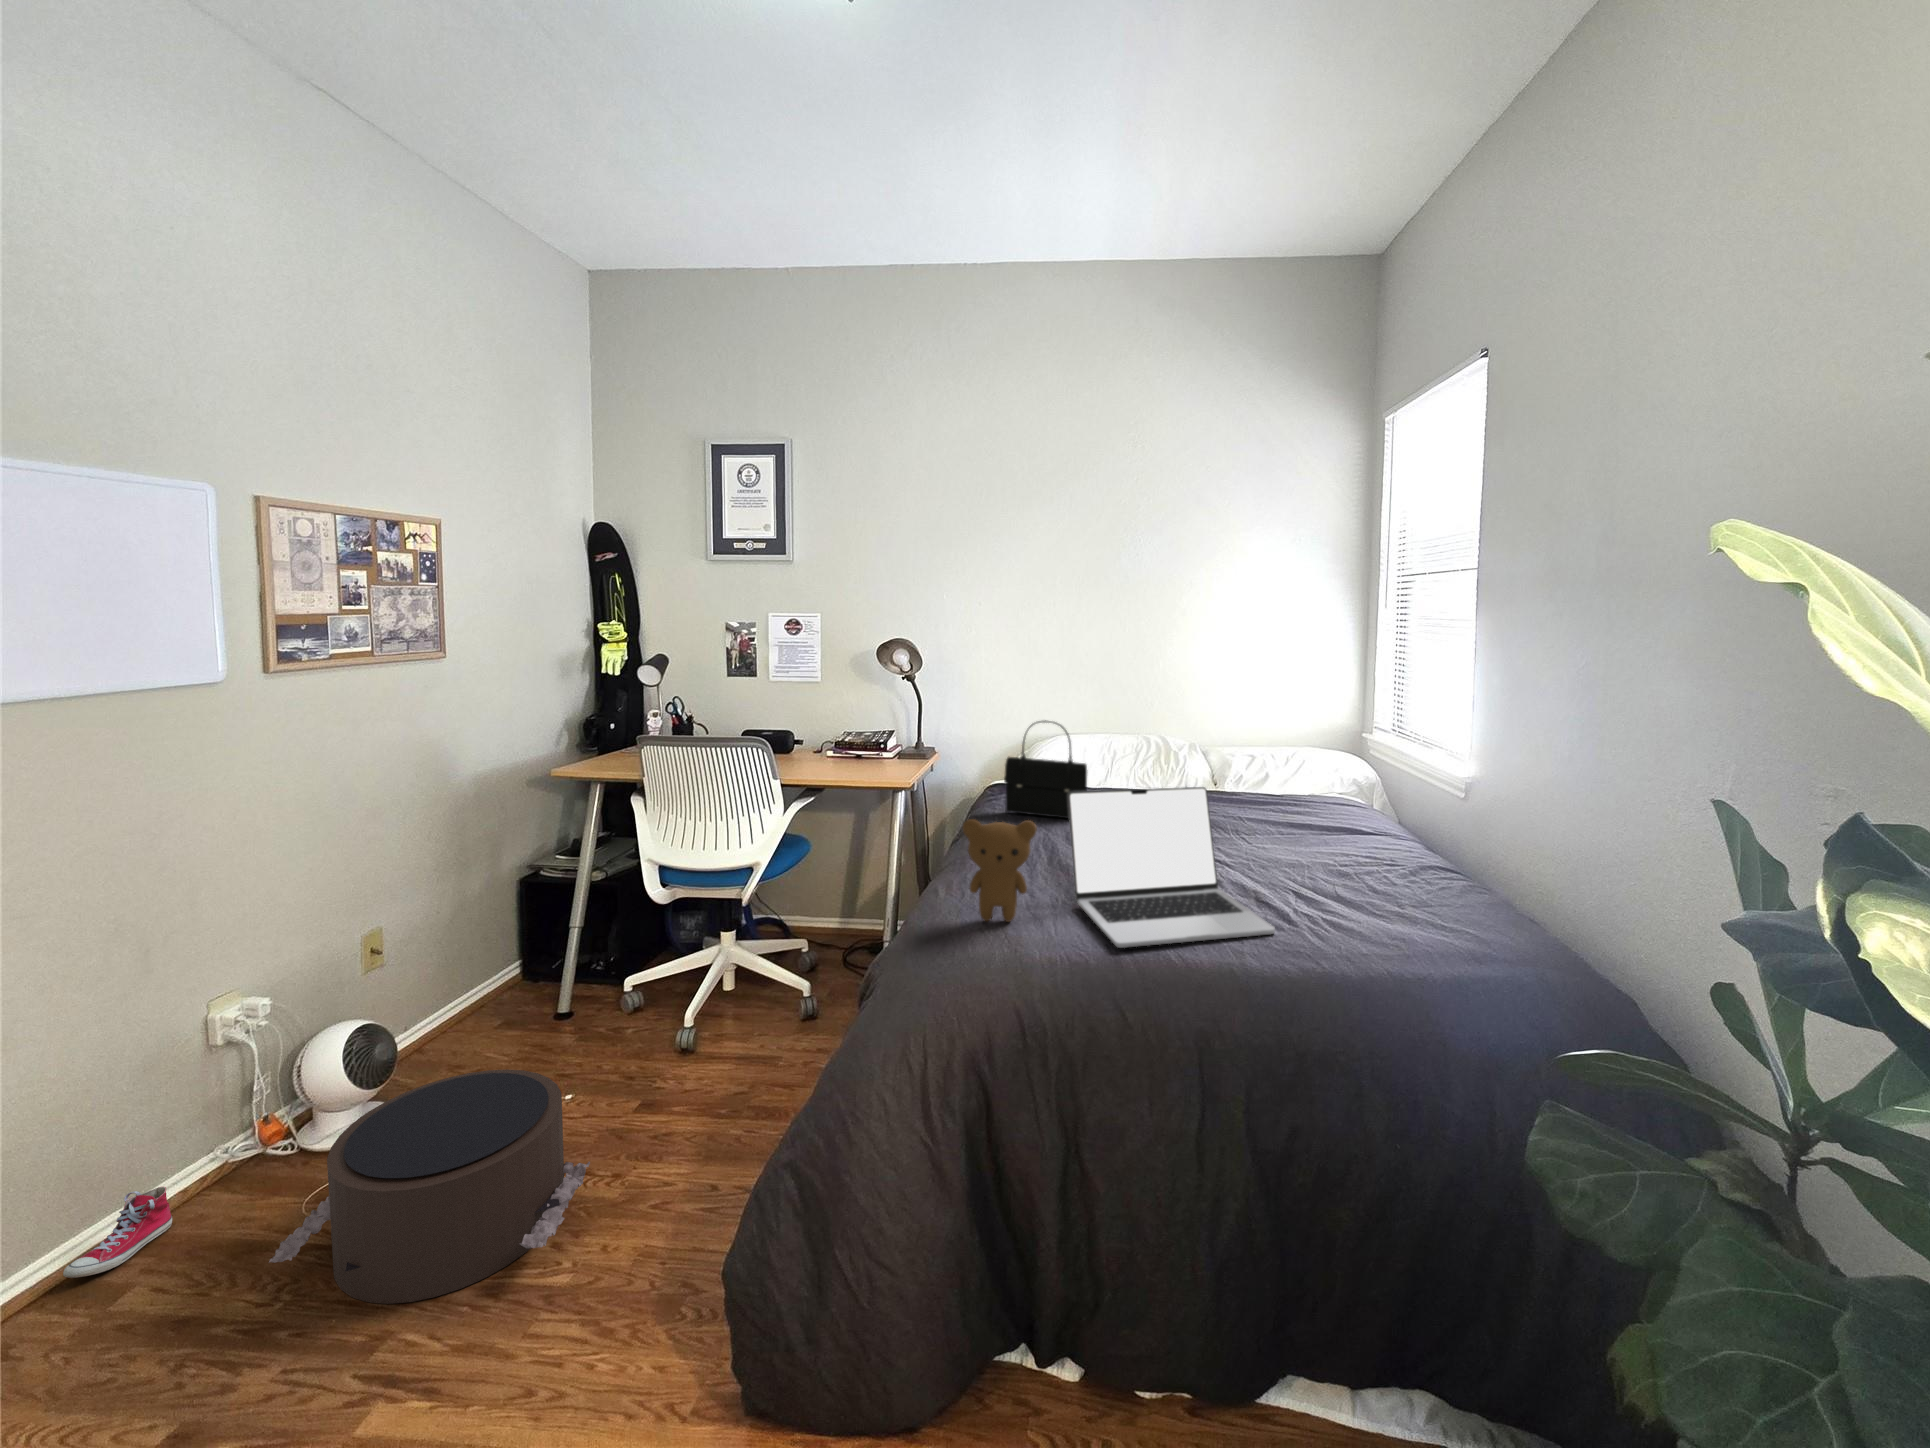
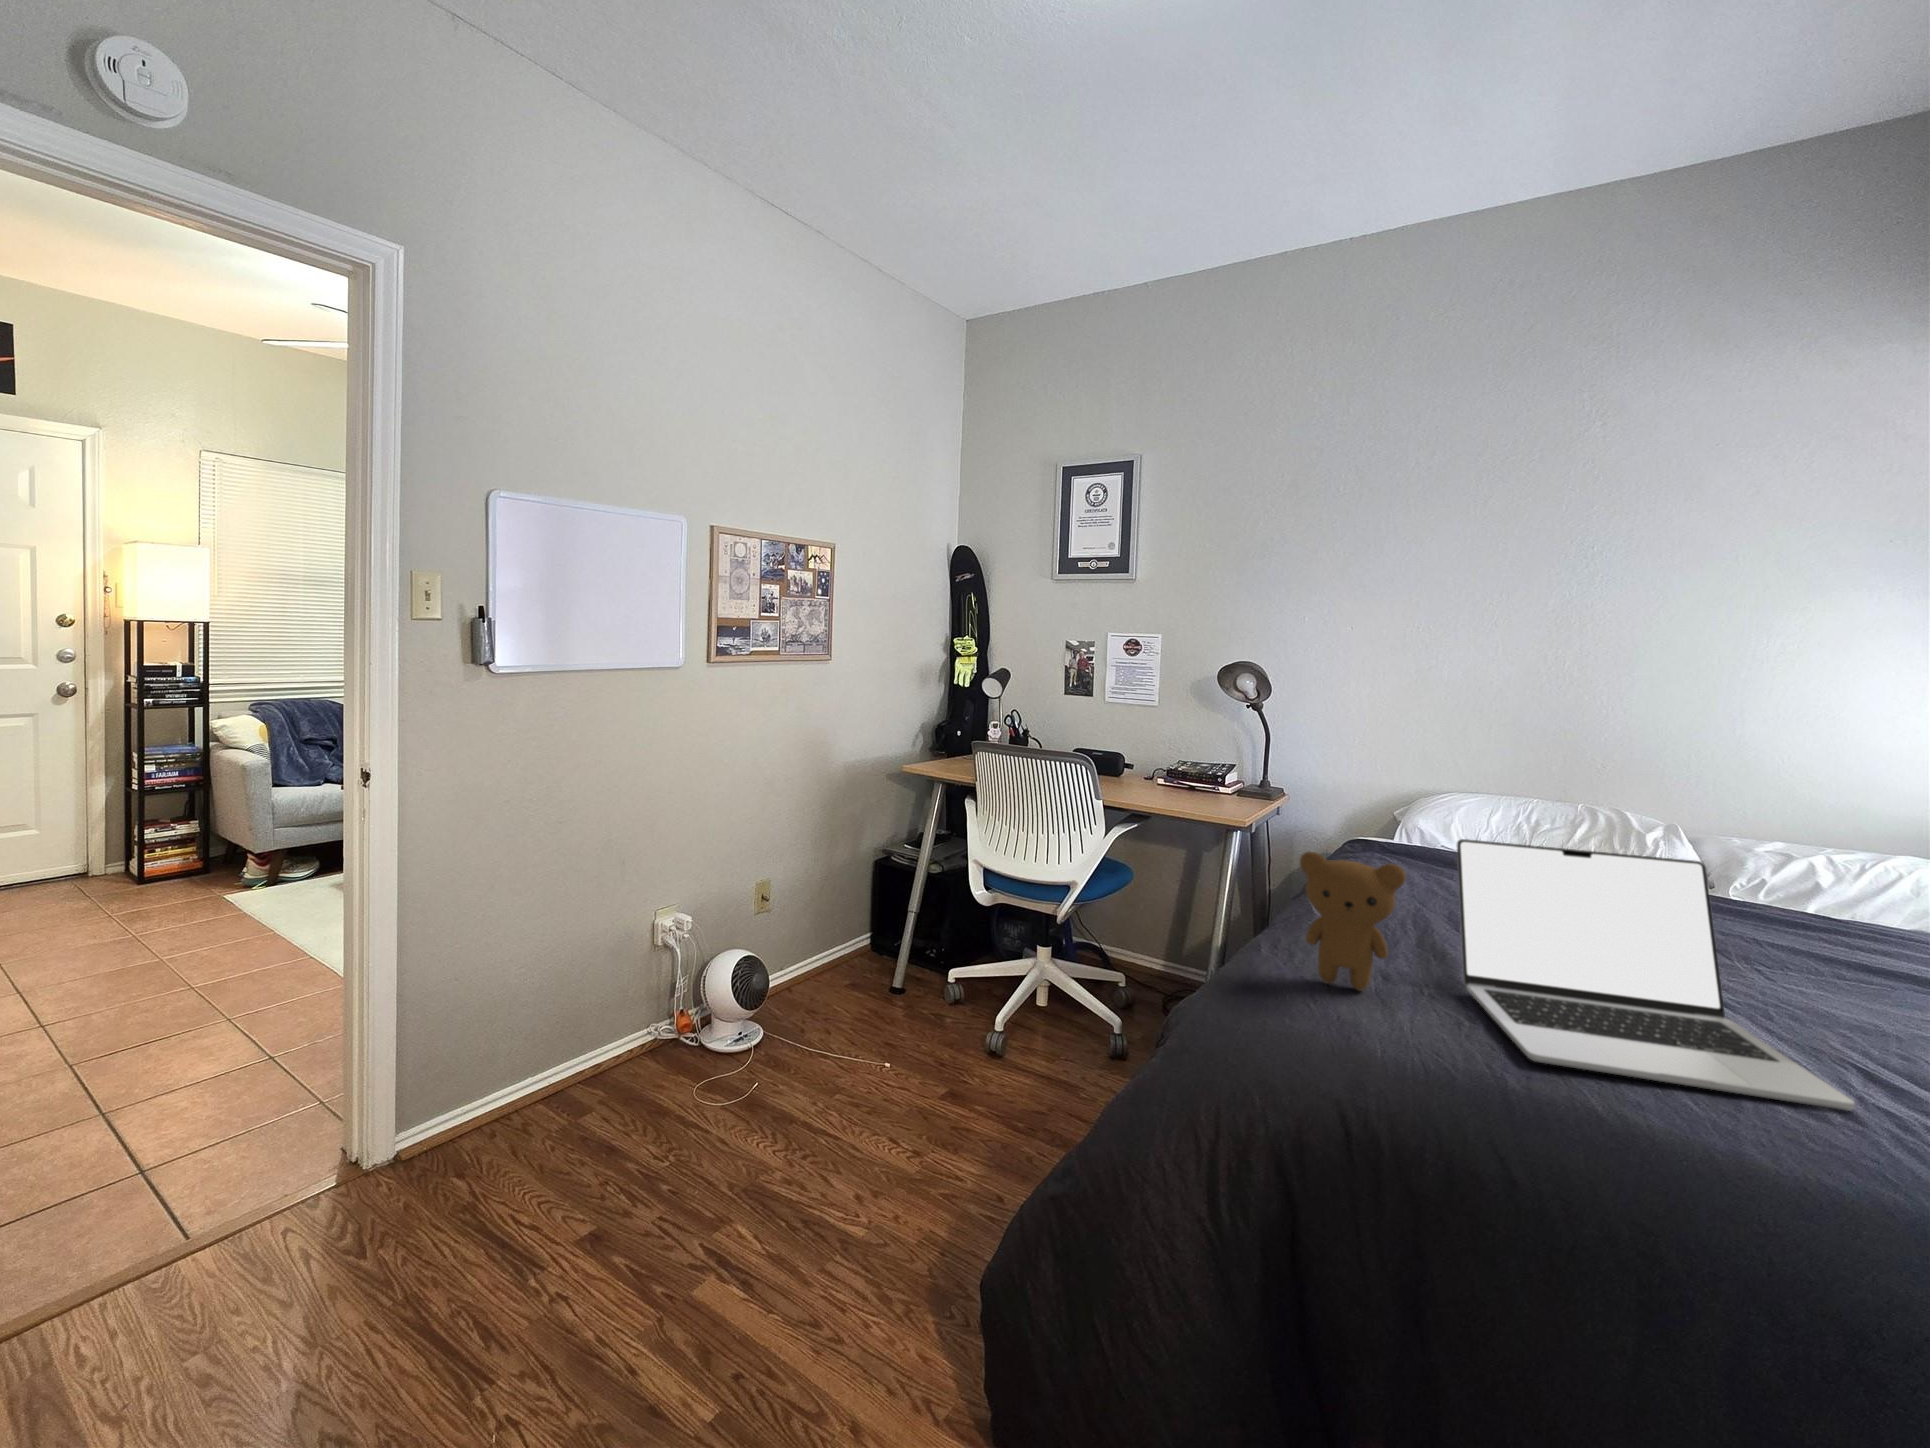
handbag: present [1004,720,1087,819] -> none [1366,757,1491,891]
pouf: present [269,1069,590,1304] -> none [662,1015,895,1205]
sneaker: present [63,1186,172,1278] -> none [558,1040,621,1094]

